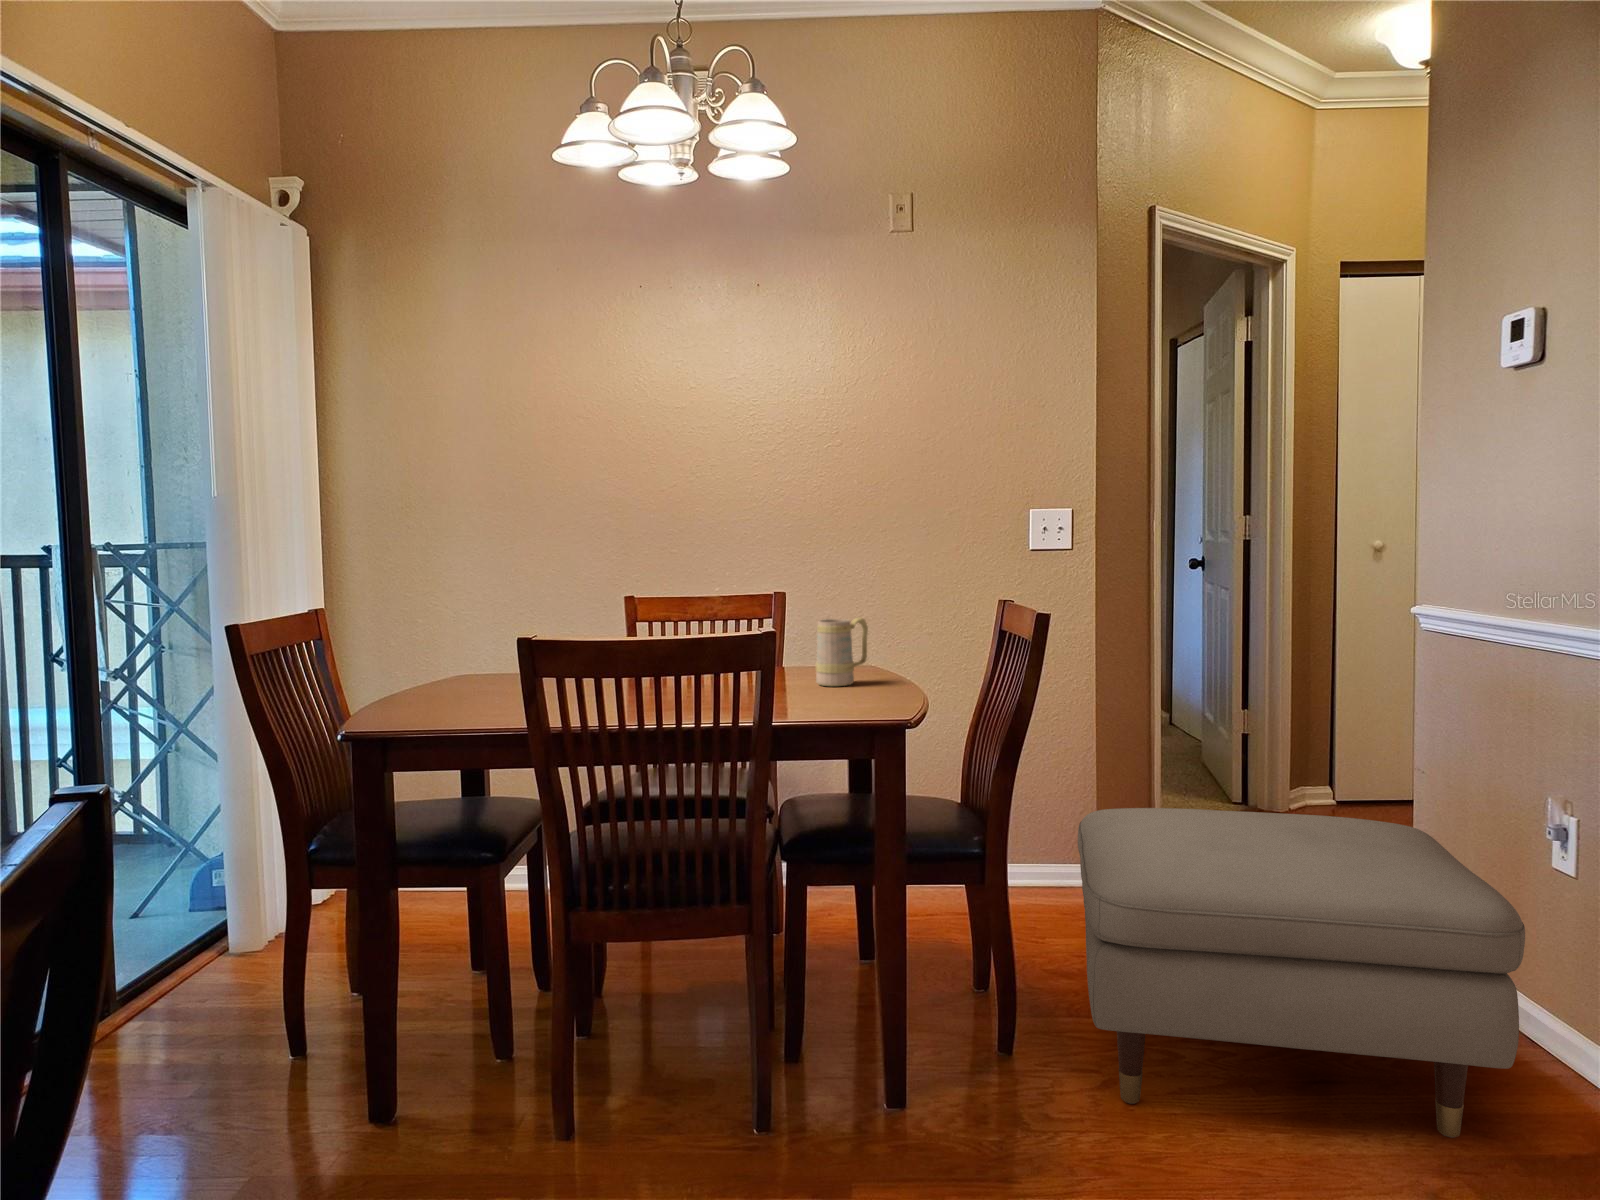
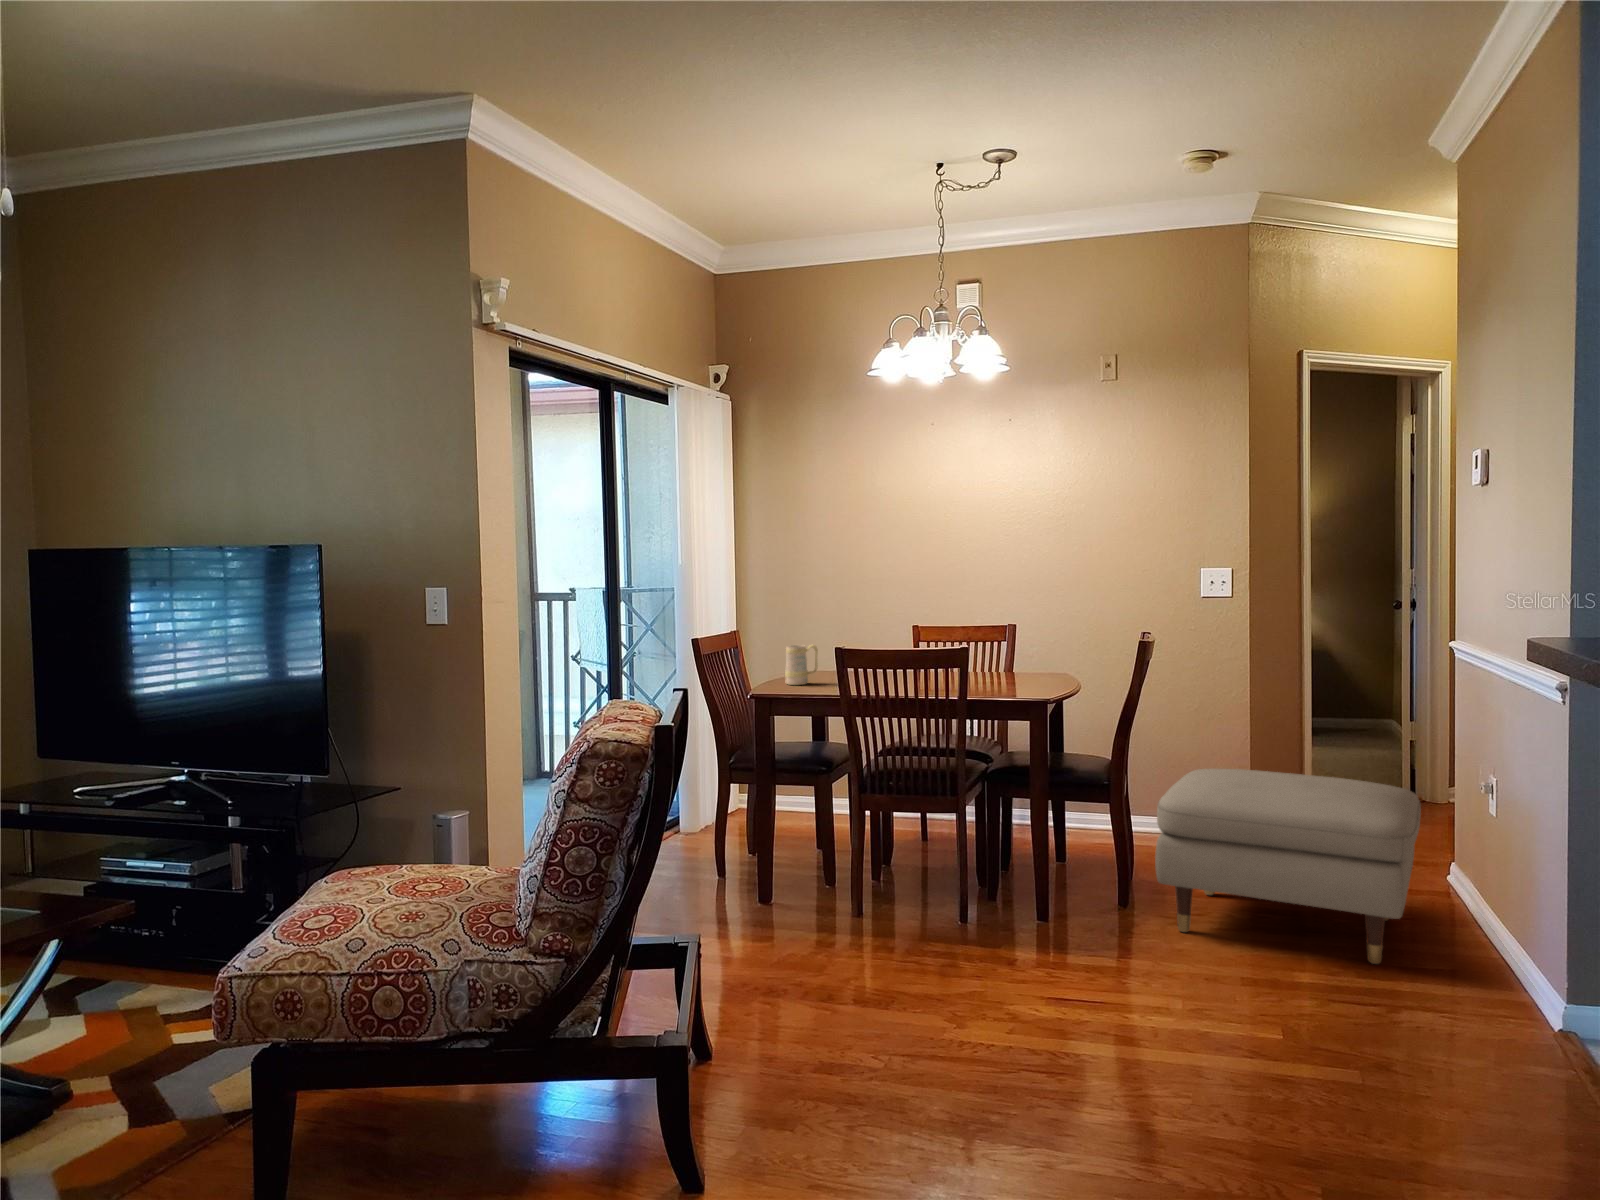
mug: present [816,617,868,686] -> present [785,645,818,685]

